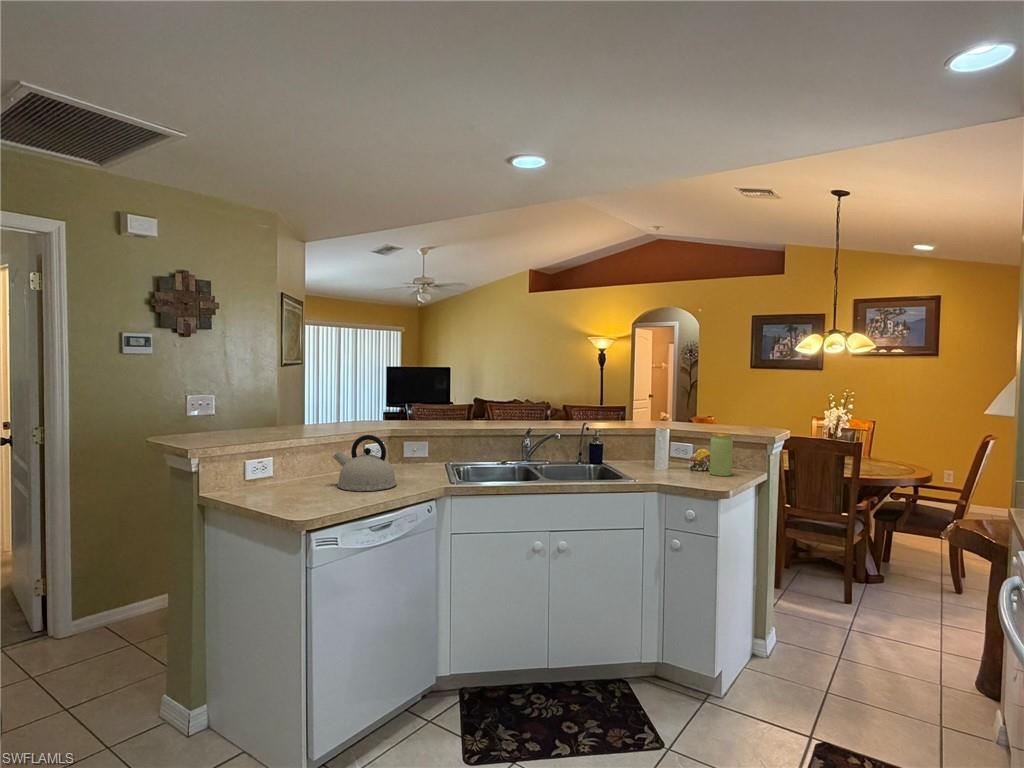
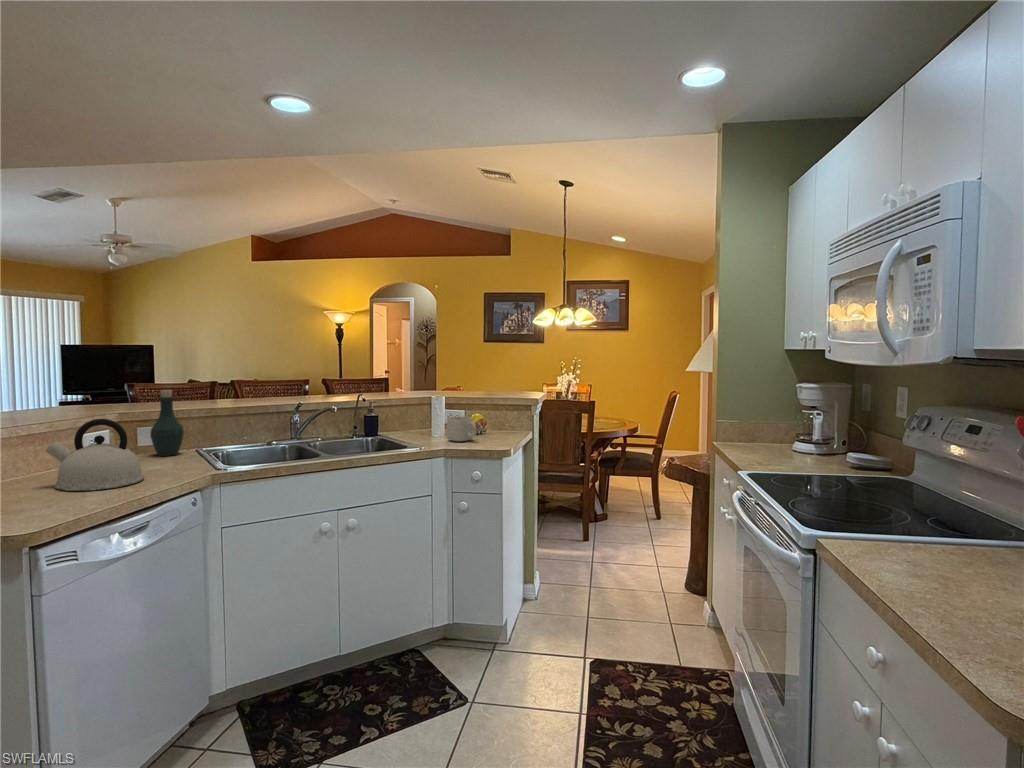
bottle: none [411,412,436,467] -> present [151,390,184,456]
jar: present [710,433,733,476] -> none [486,397,506,438]
mug: none [665,451,695,477] -> present [447,417,476,441]

